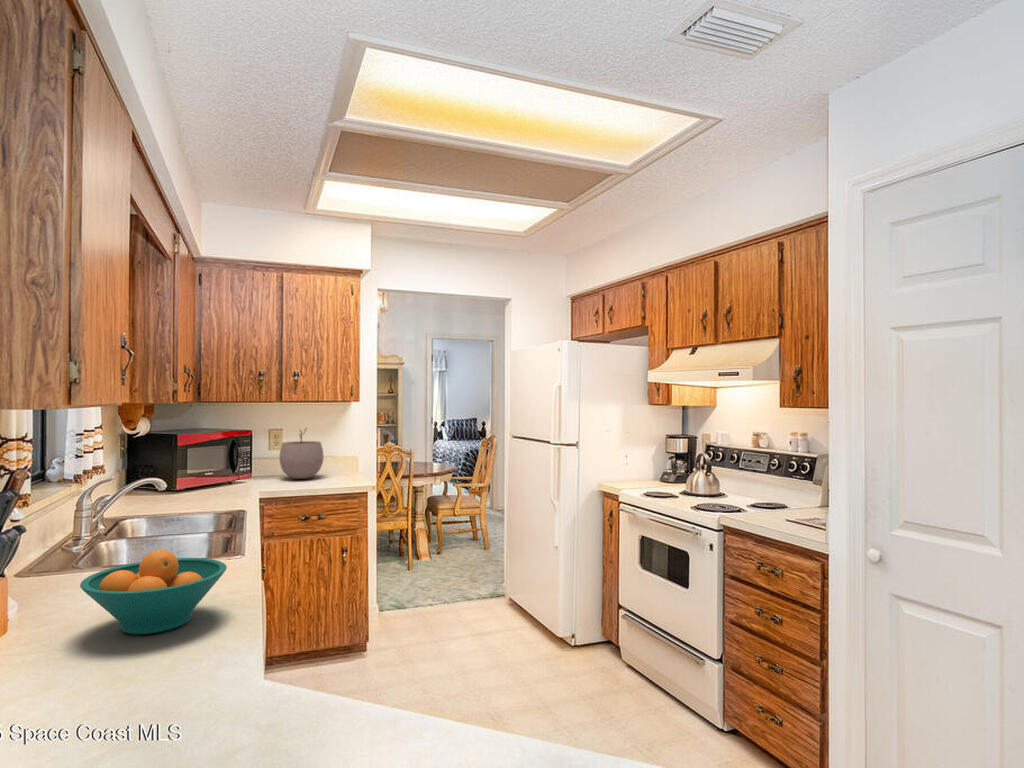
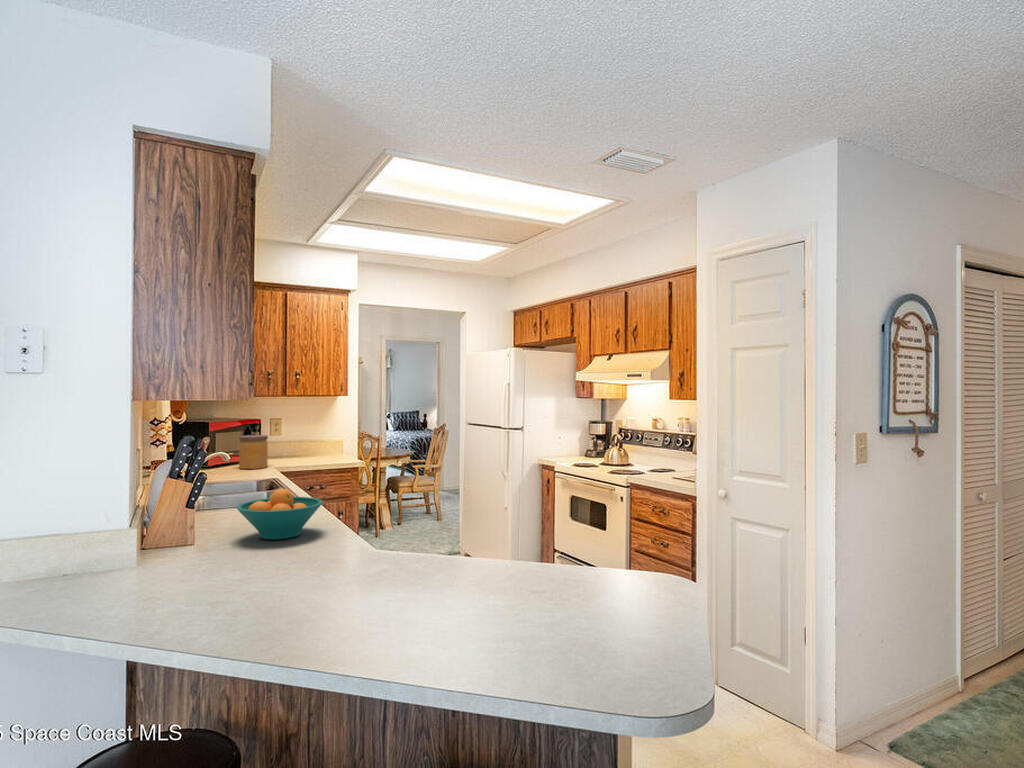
plant pot: present [279,429,323,479] -> none [283,416,319,458]
jar: none [216,451,253,494] -> present [239,435,268,469]

